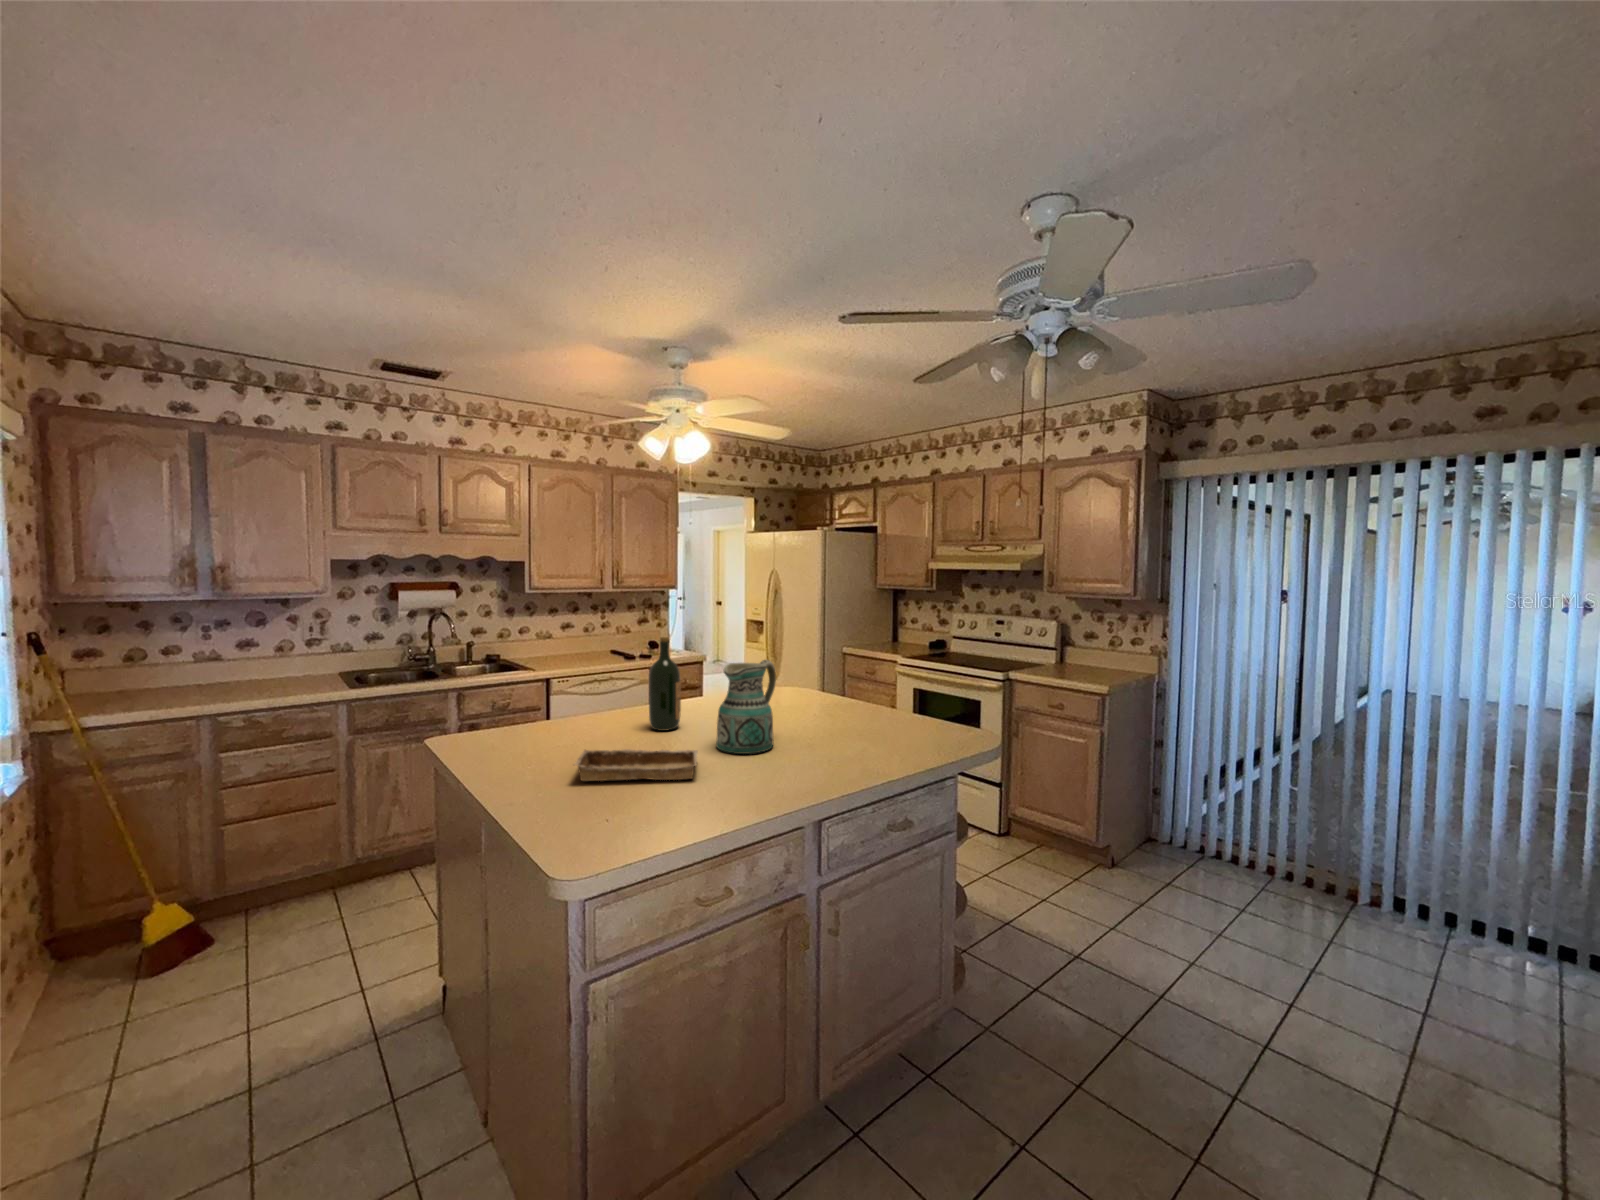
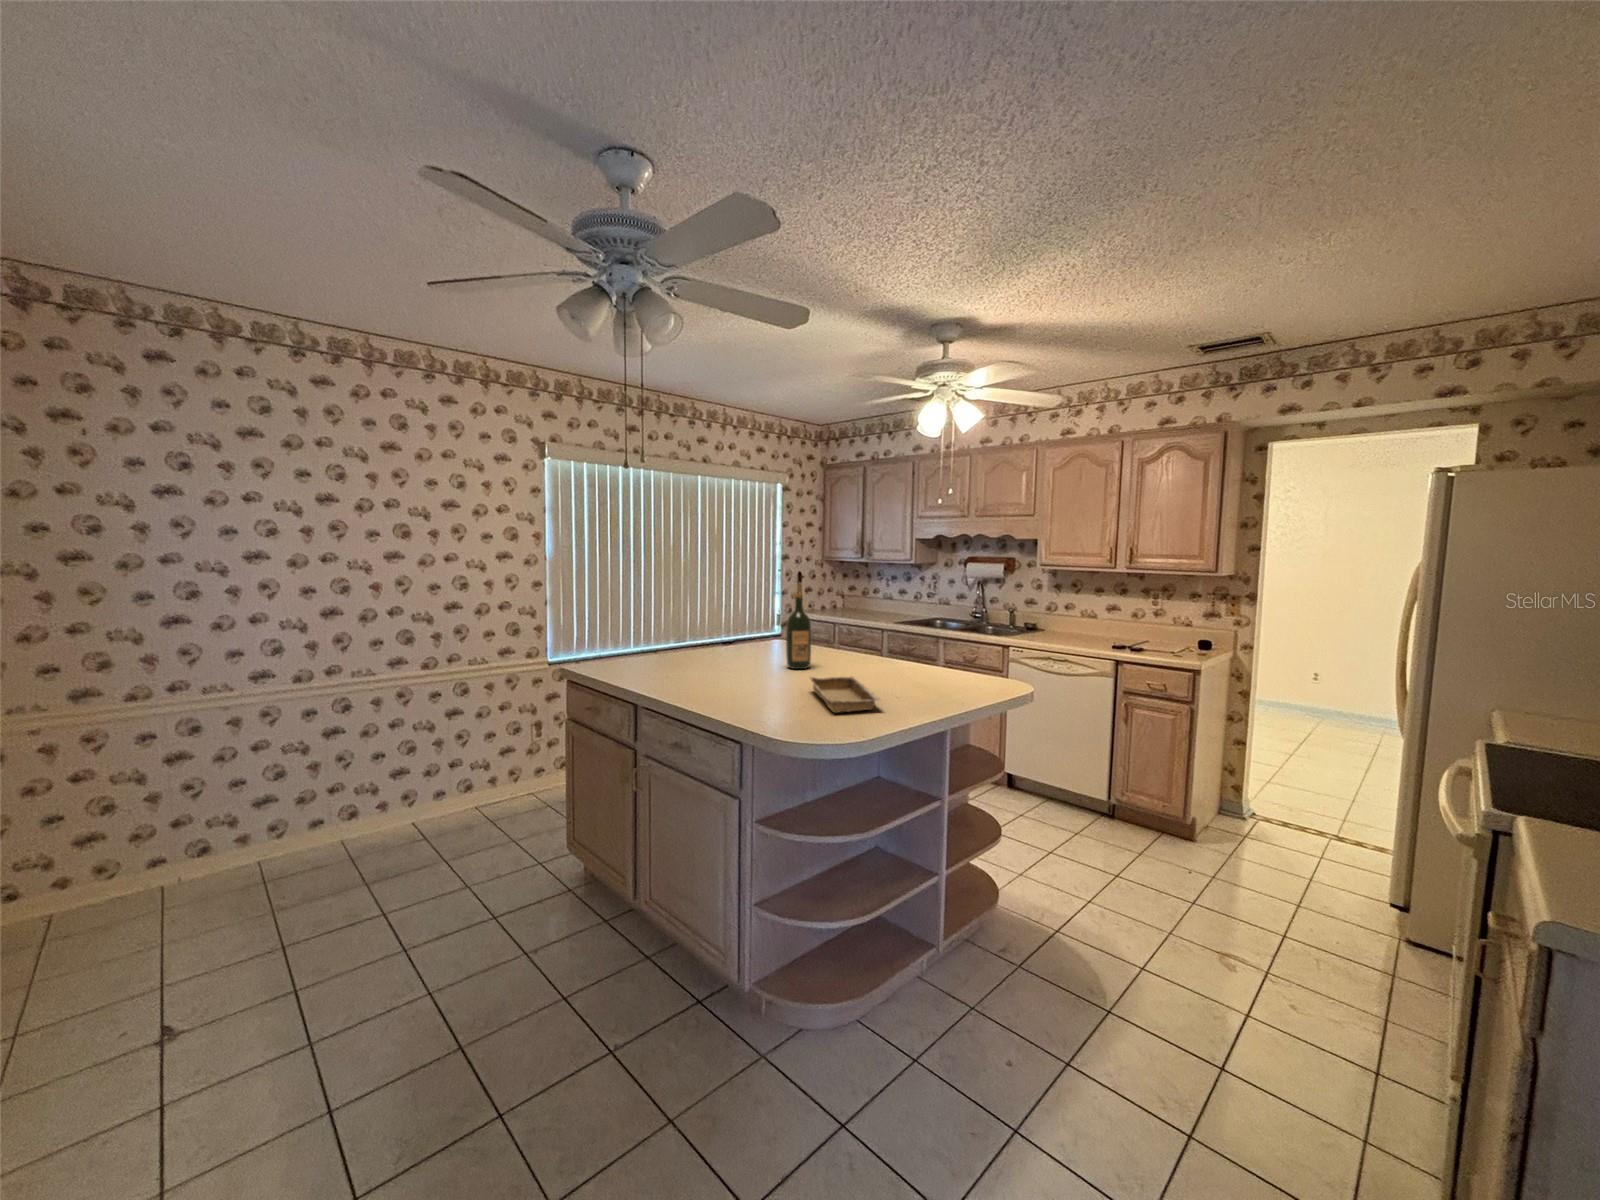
ceramic pitcher: present [716,660,776,754] -> none [726,615,787,690]
tray: present [574,749,698,781] -> present [810,677,881,713]

